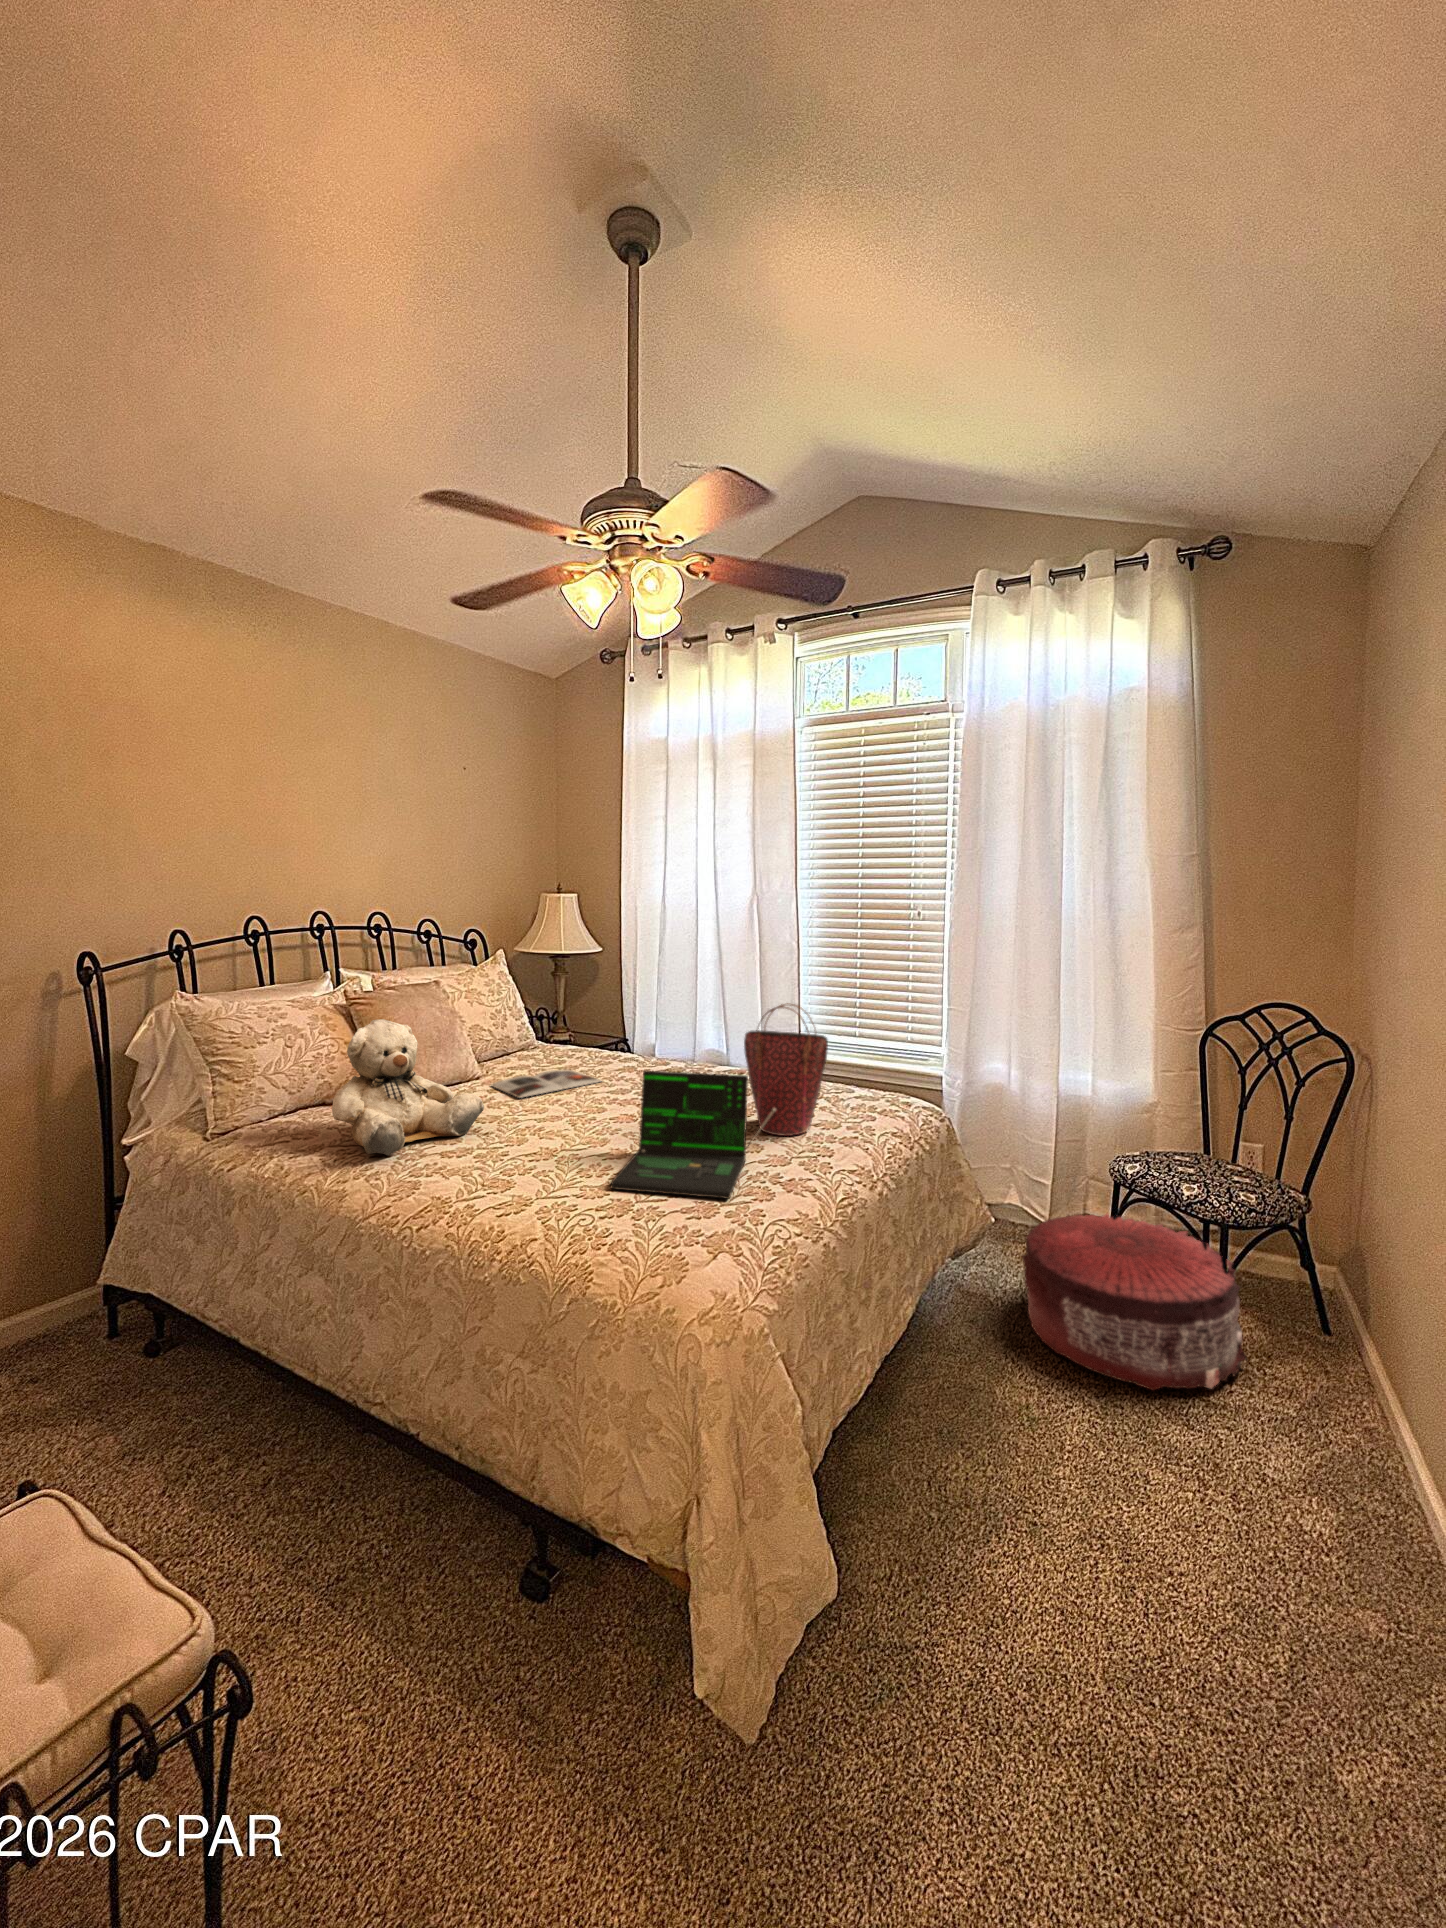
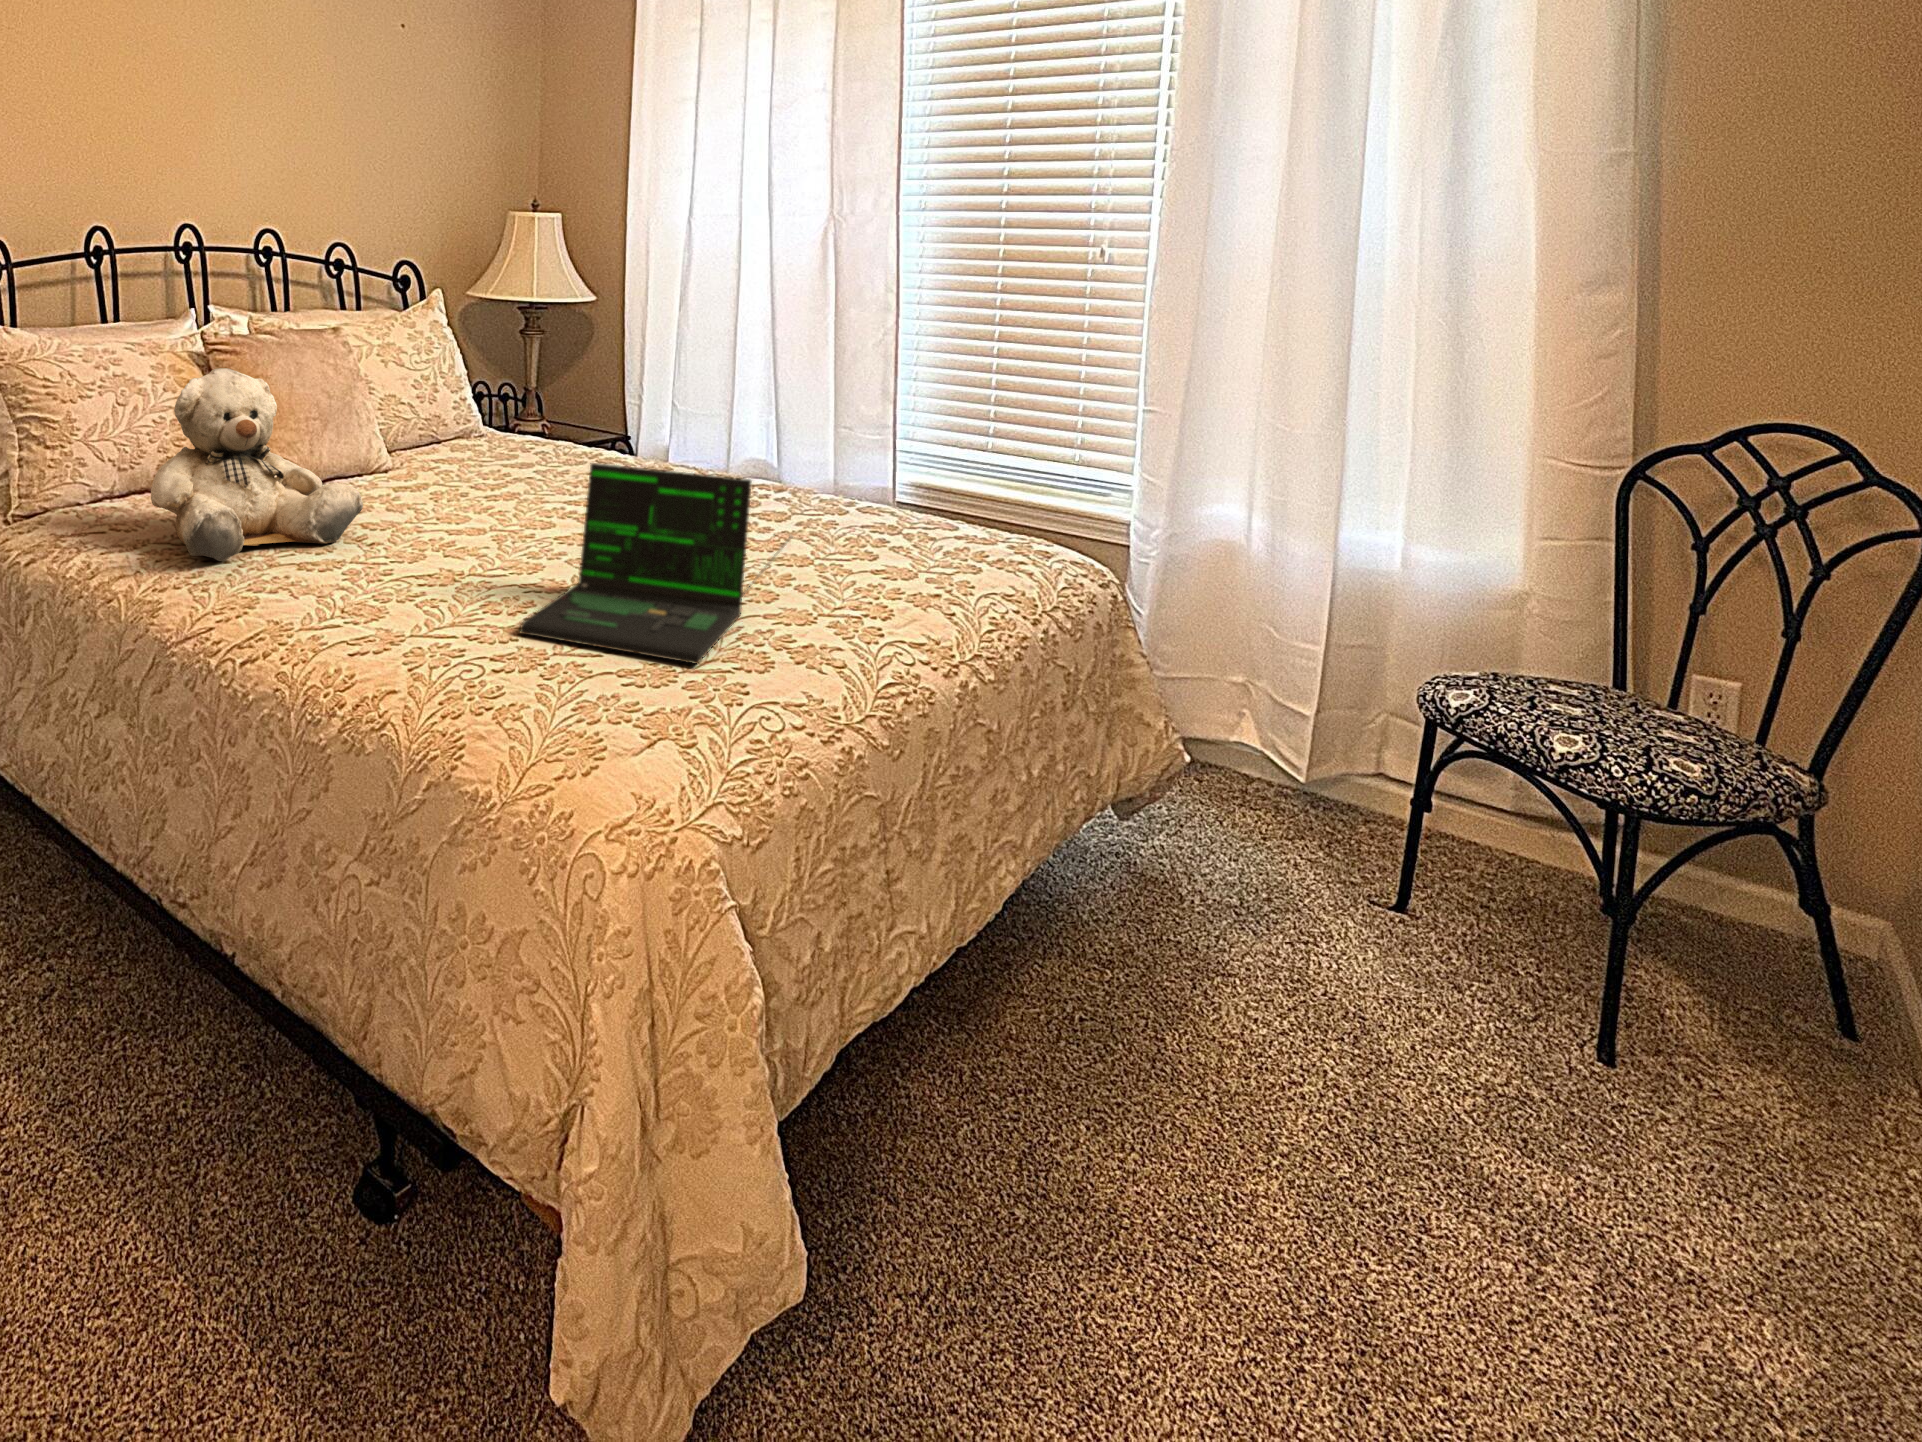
handbag: present [744,1003,828,1136] -> none [760,374,895,584]
magazine: present [492,1070,601,1098] -> none [390,467,556,500]
pouf: present [1022,1213,1247,1390] -> none [1238,770,1669,1098]

